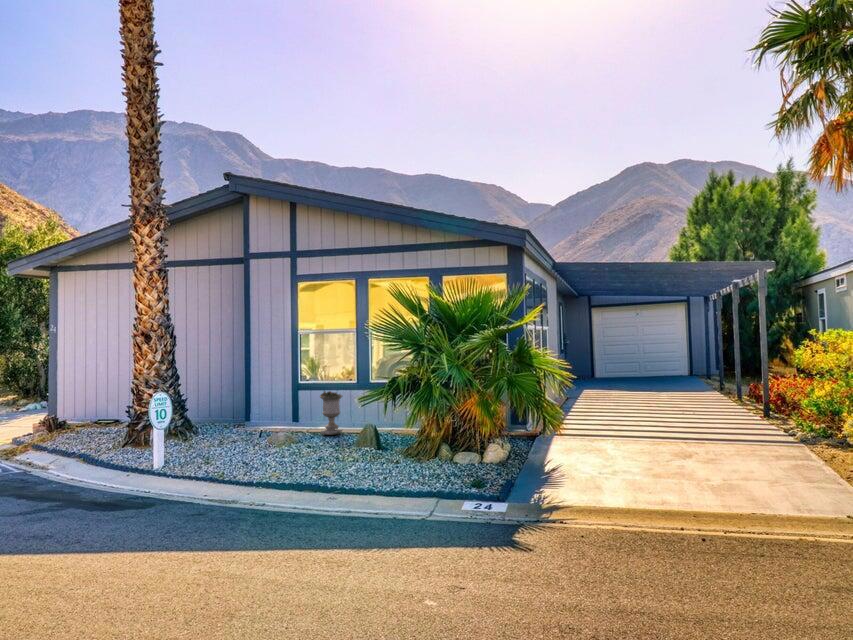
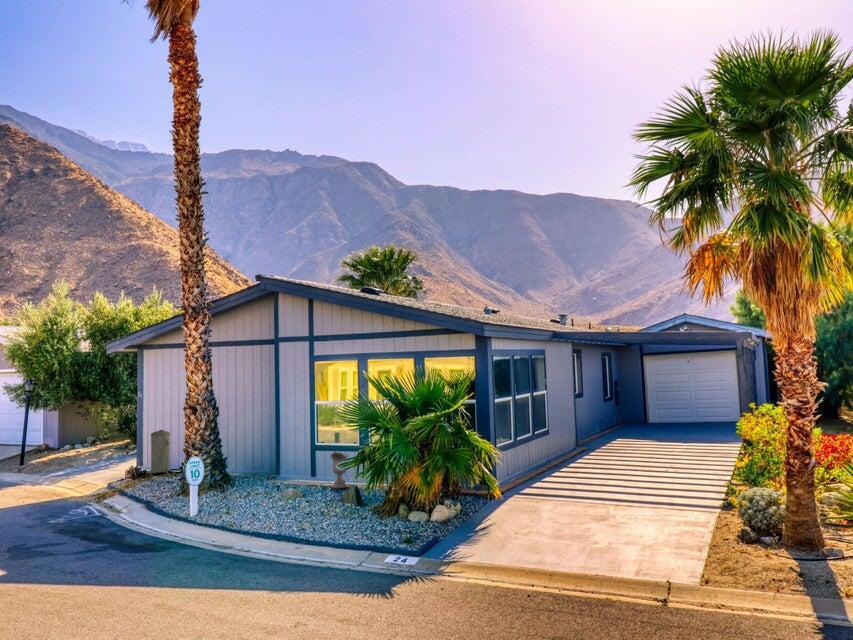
trash can: none [74,373,99,428] -> present [150,430,170,474]

